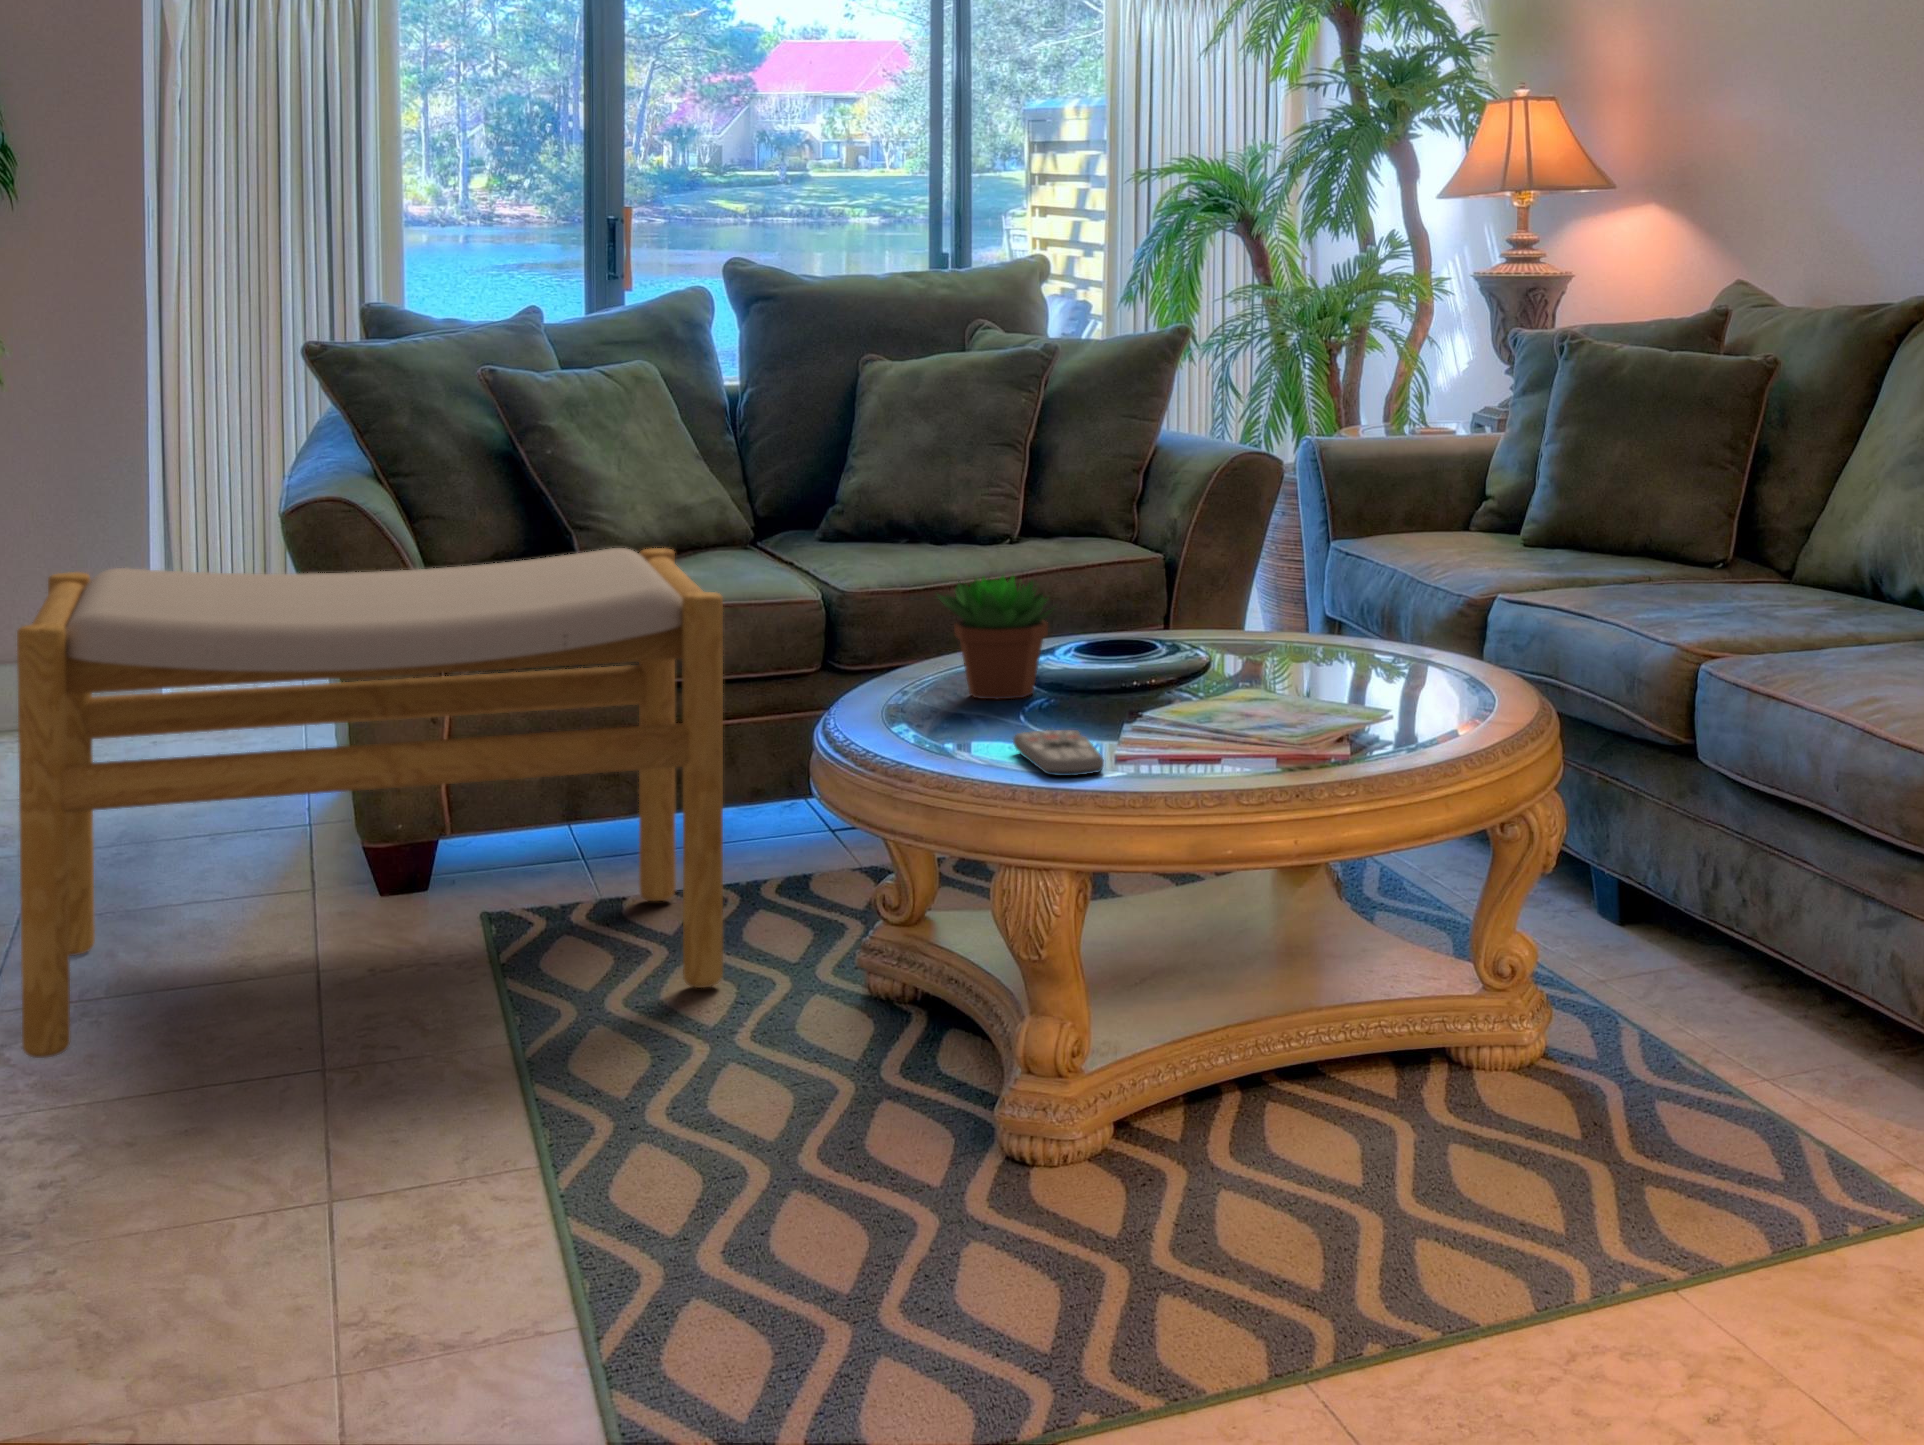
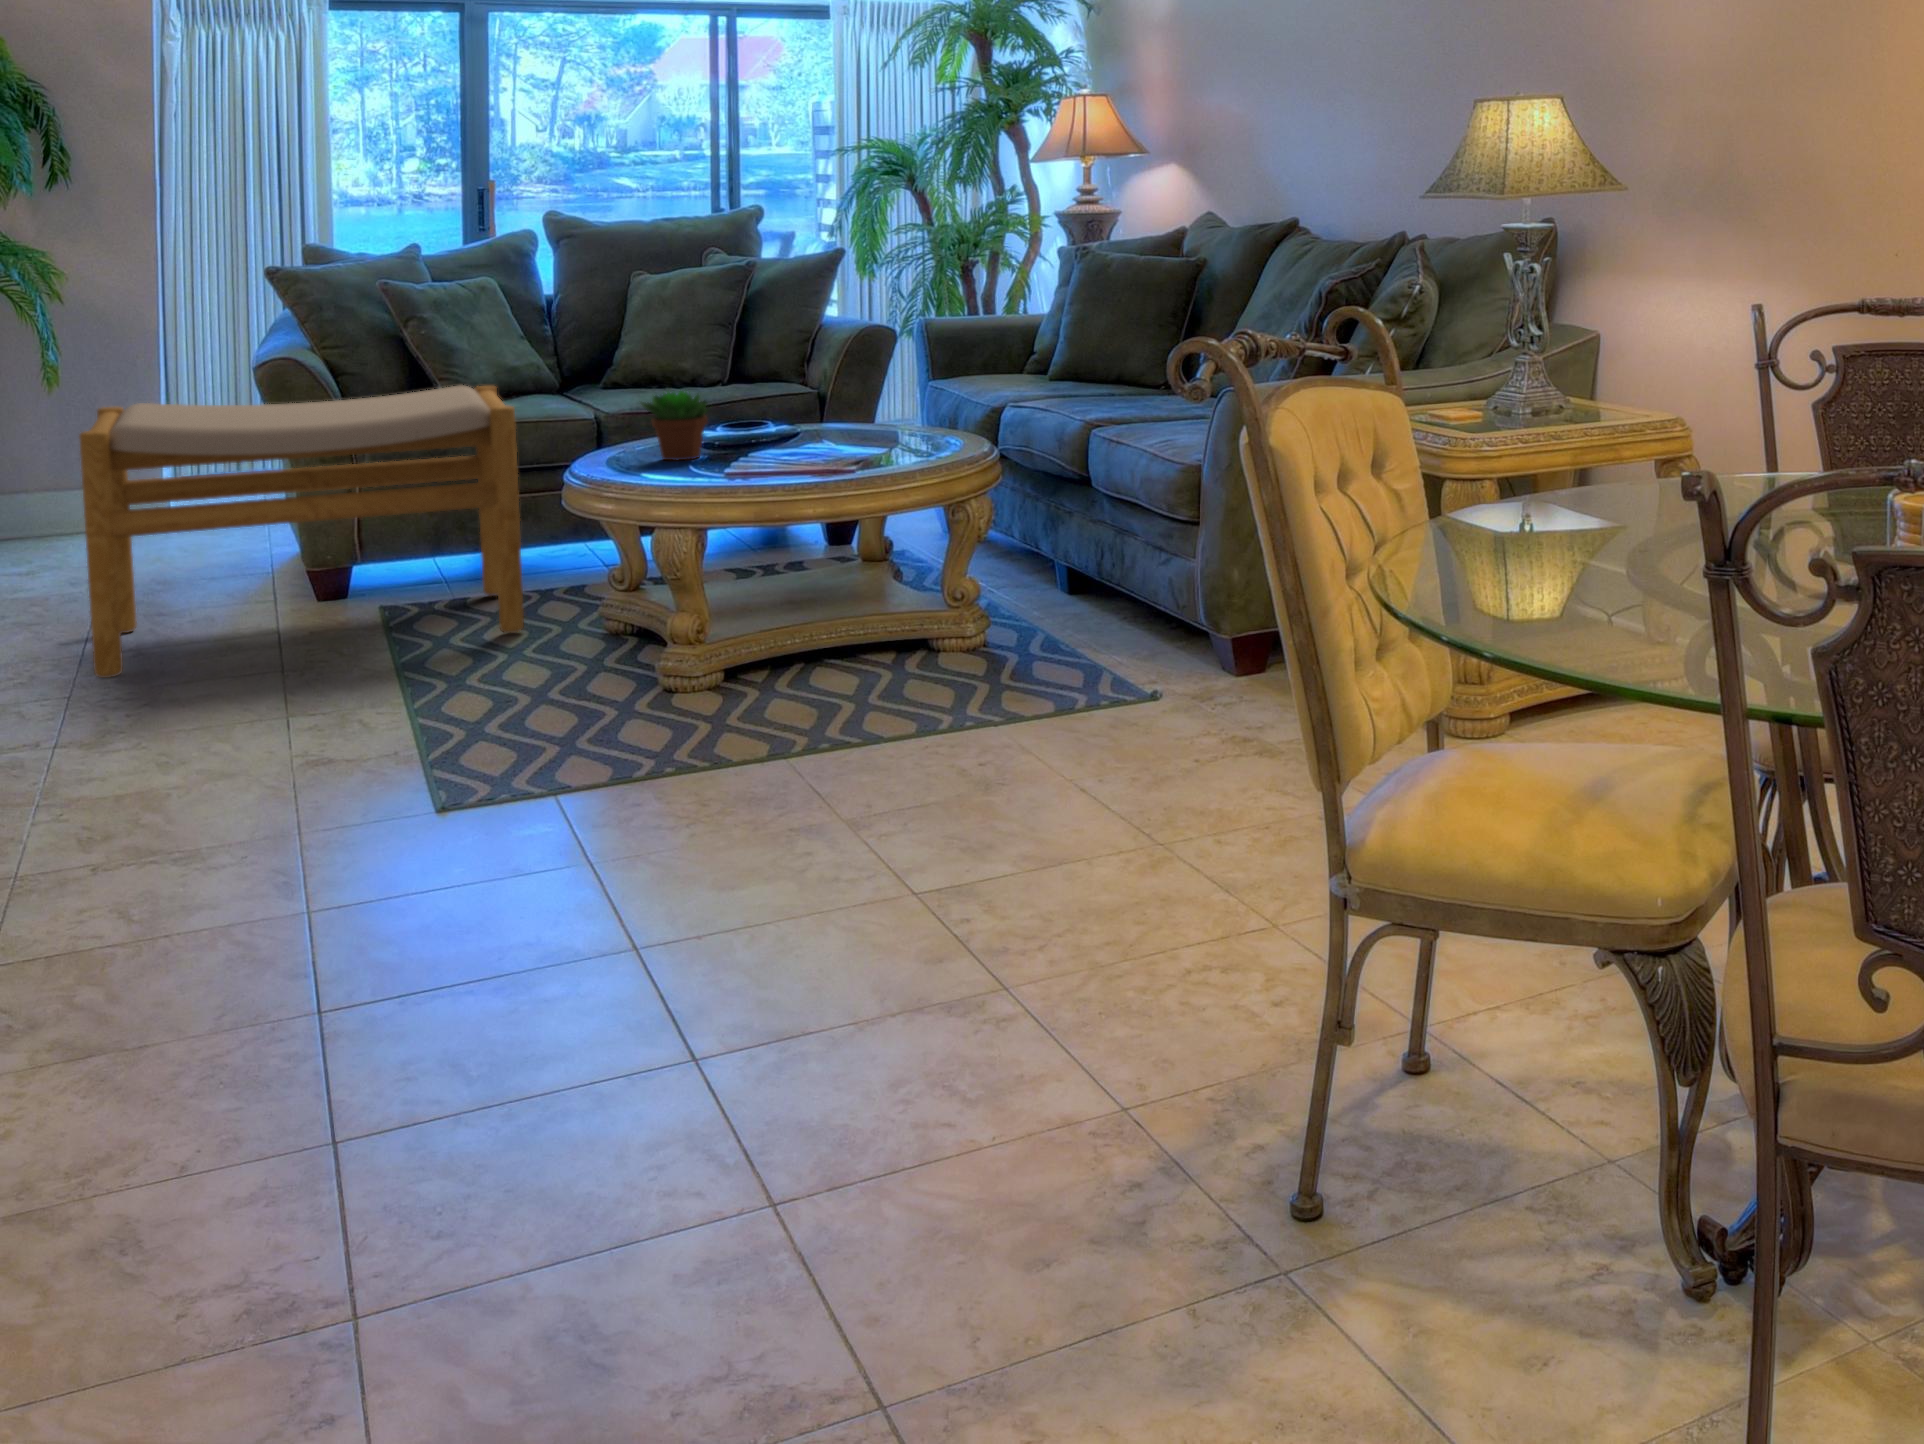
remote control: present [1013,730,1104,776] -> none [668,469,713,490]

